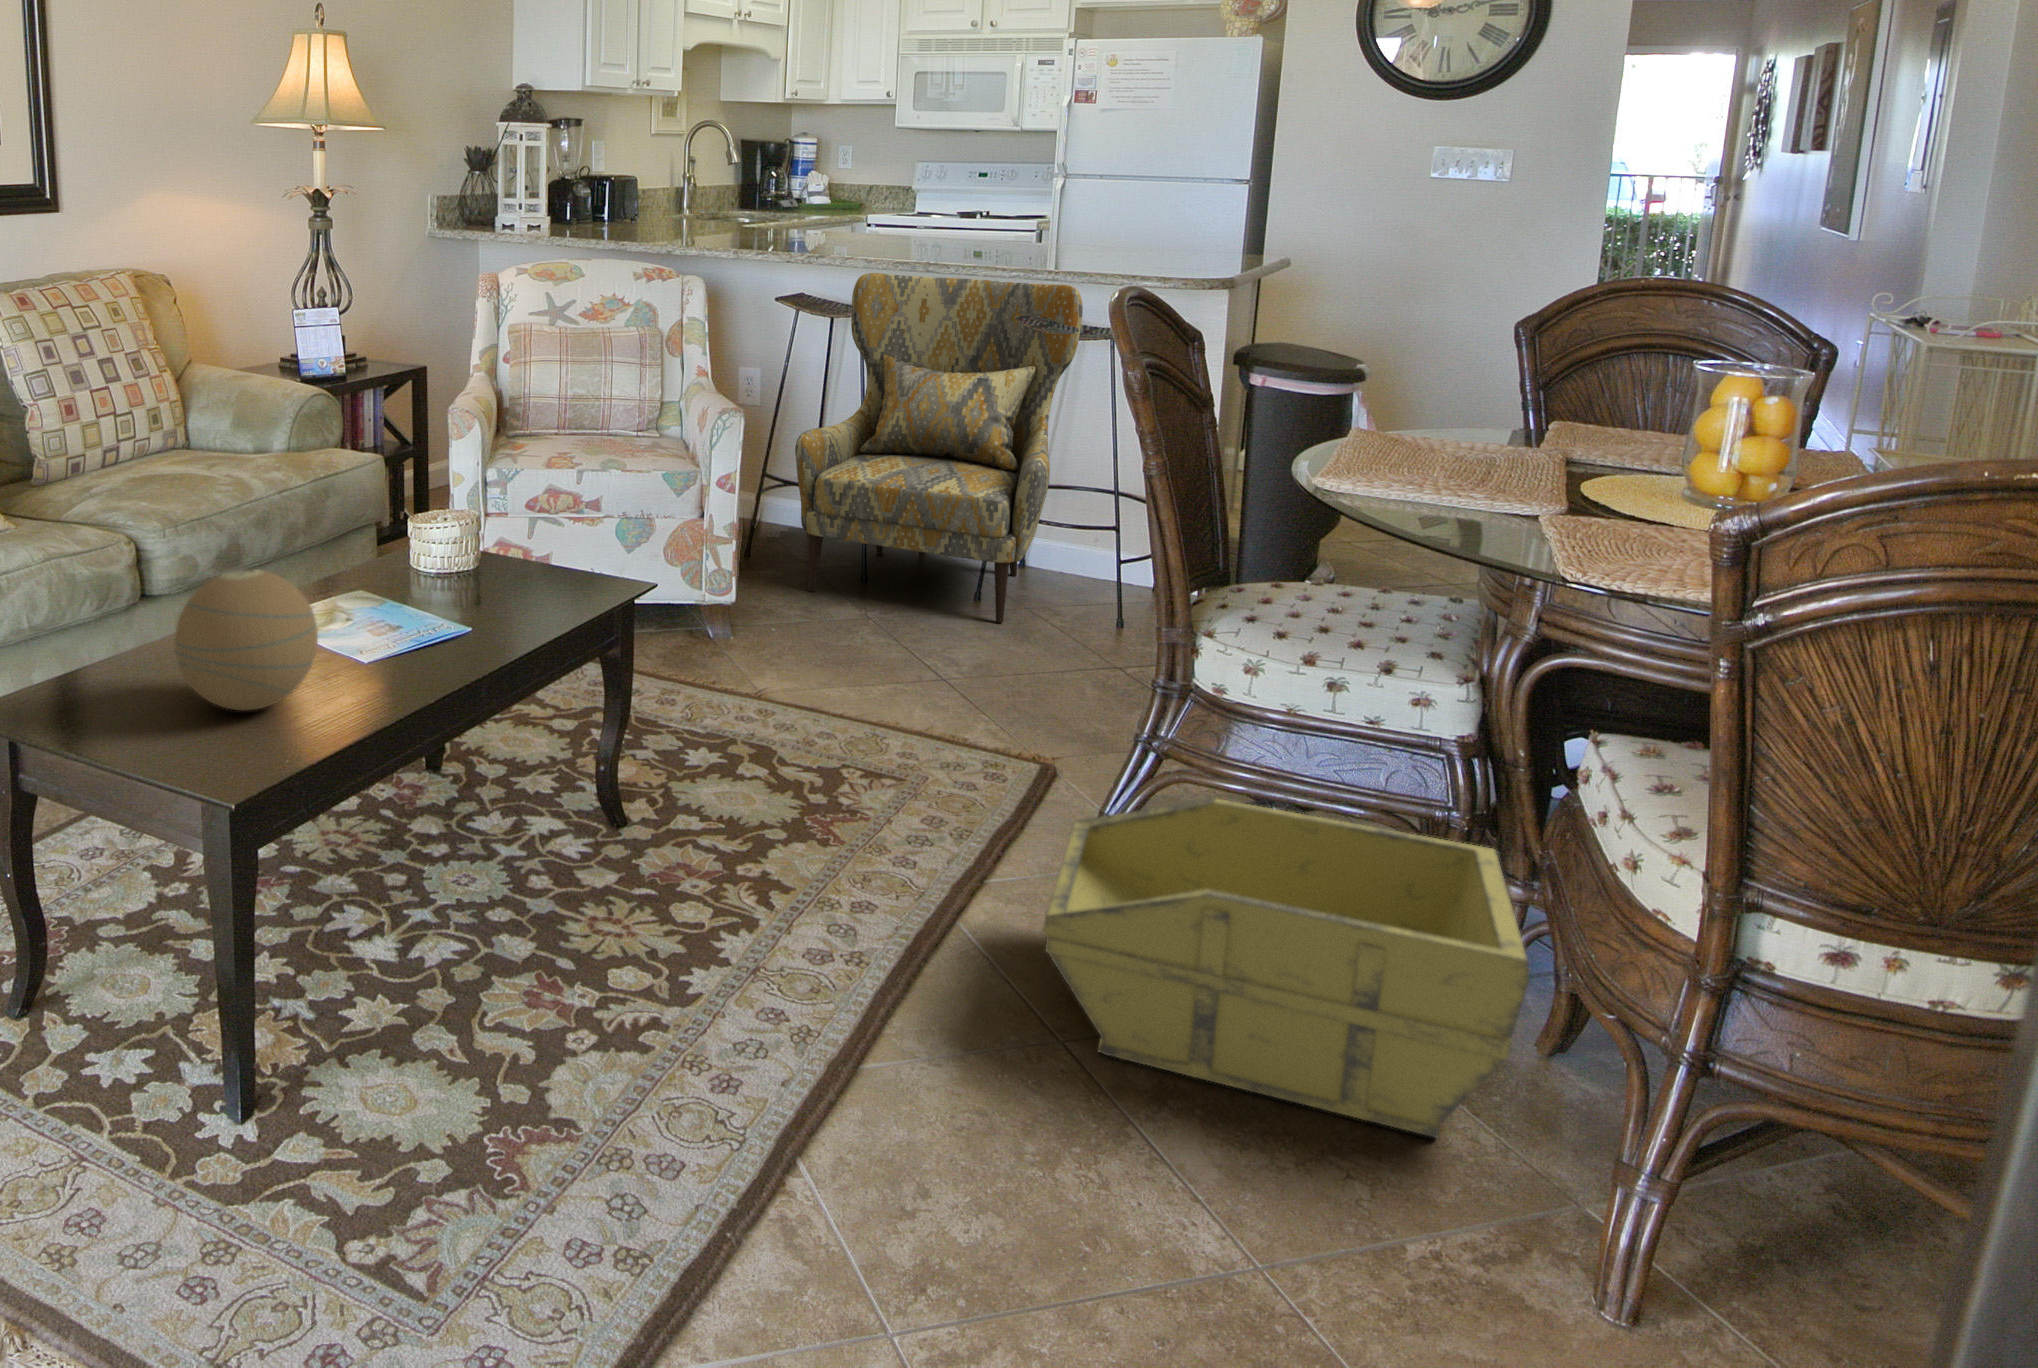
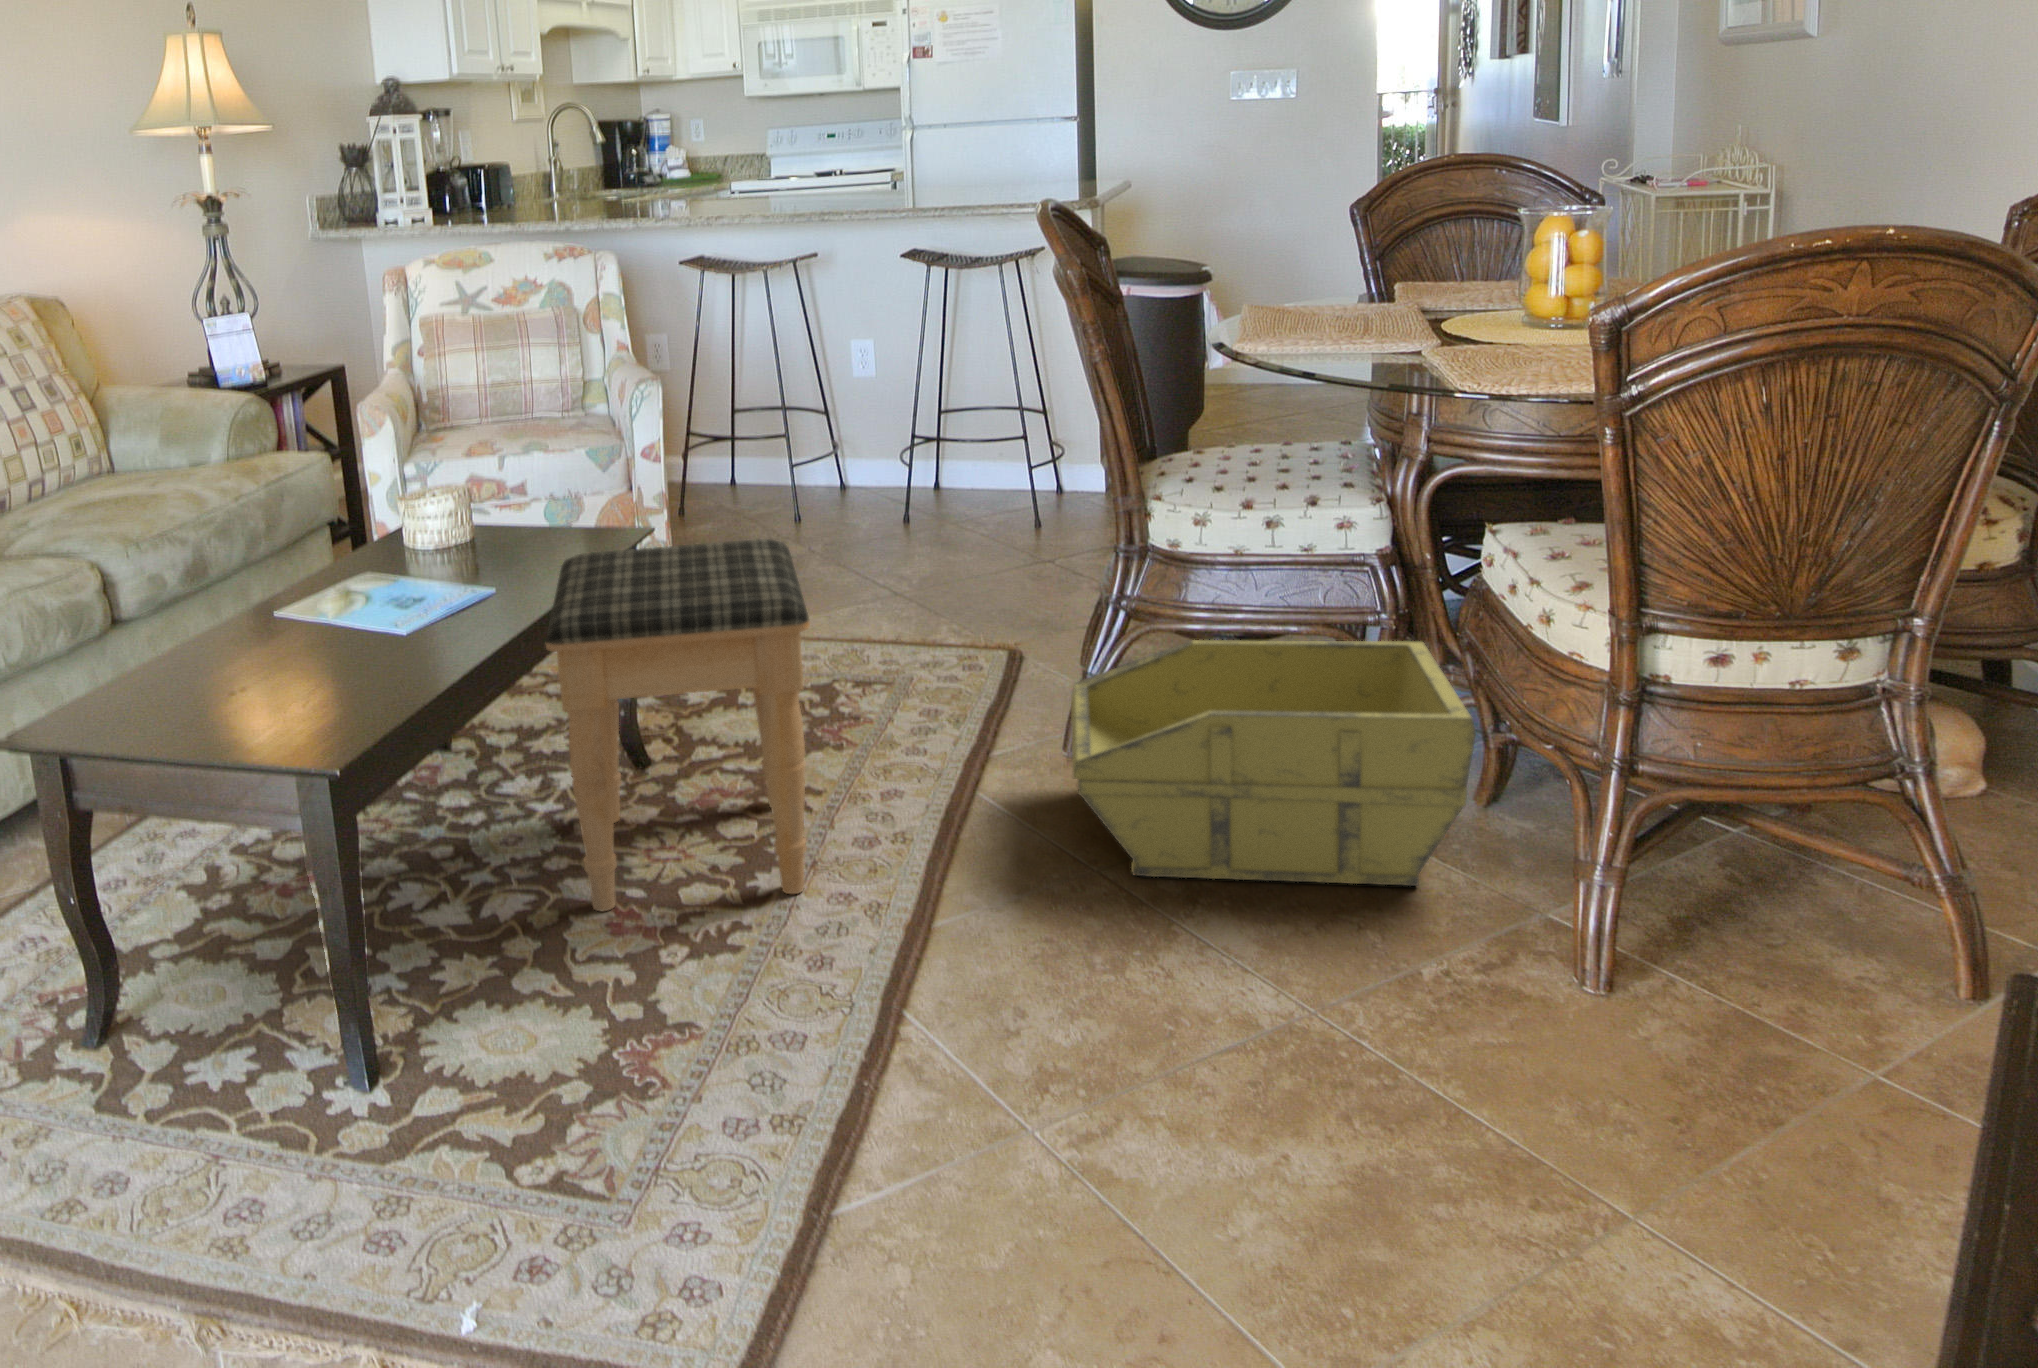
armchair: present [795,273,1083,623] -> none [728,221,976,542]
decorative orb: present [175,569,318,711] -> none [224,551,370,693]
footstool: none [493,601,779,997] -> present [545,539,810,911]

